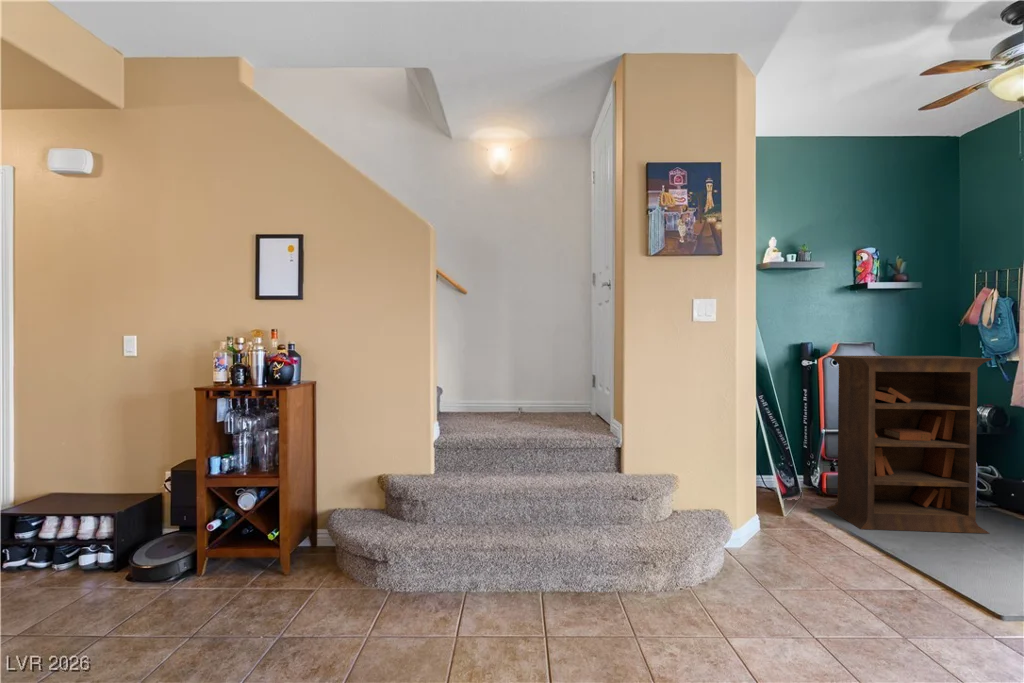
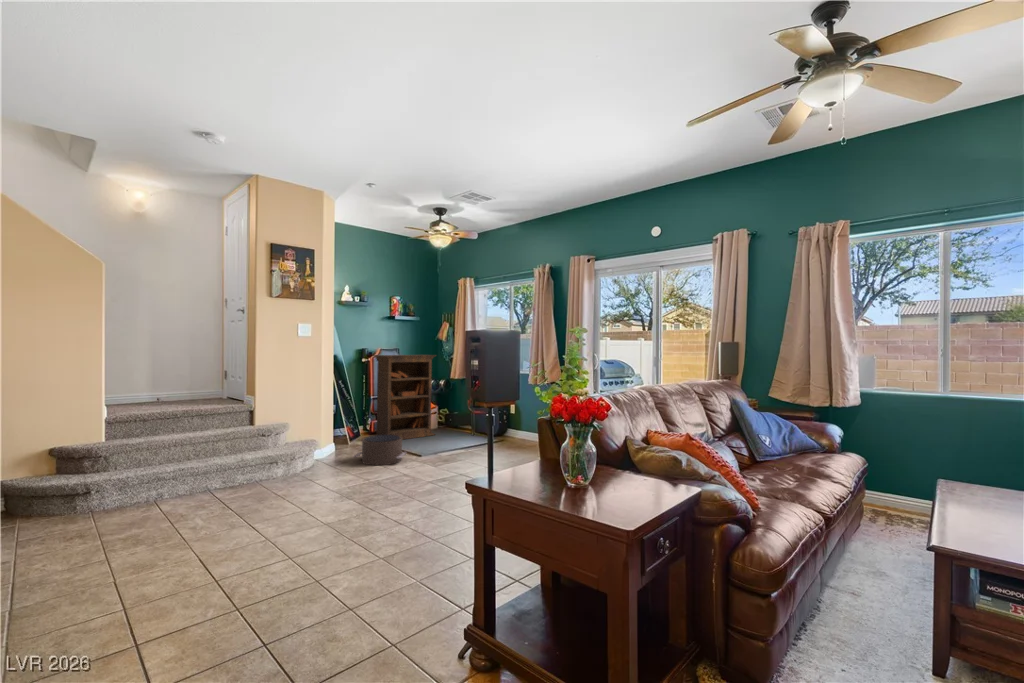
pouf: none [808,532,955,626] -> present [354,435,406,465]

